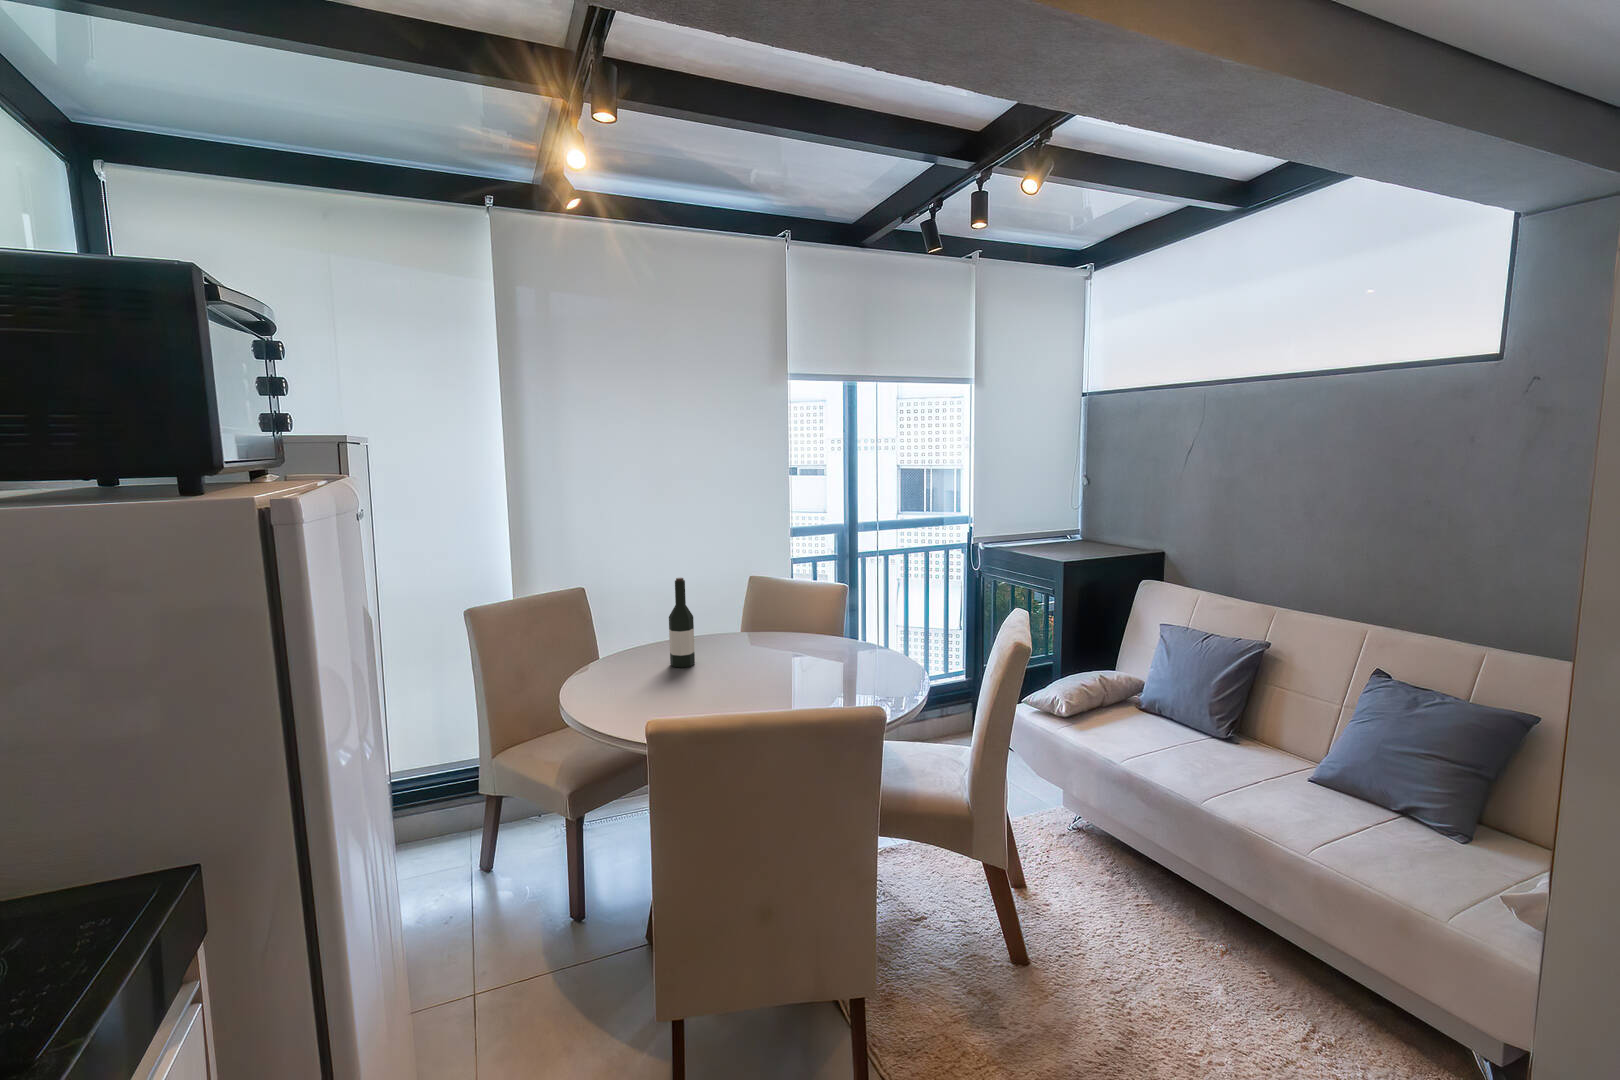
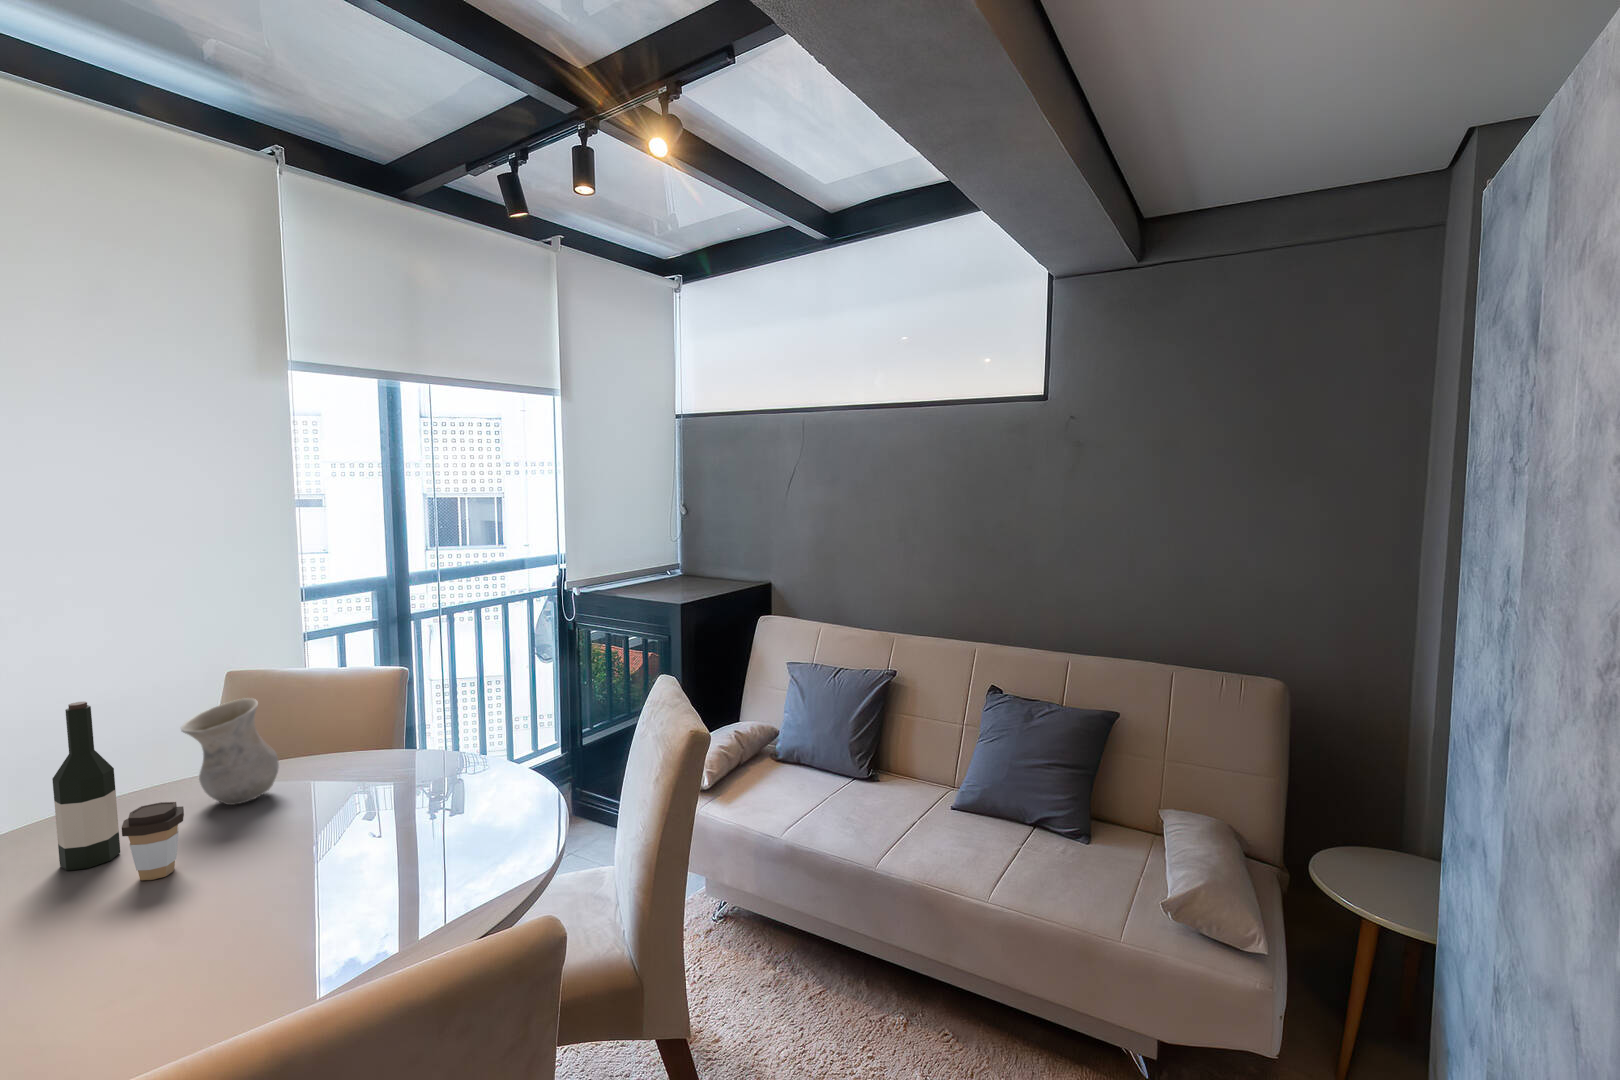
vase: none [723,589,770,652] -> present [181,698,279,805]
coffee cup: none [695,638,722,679] -> present [122,802,184,880]

